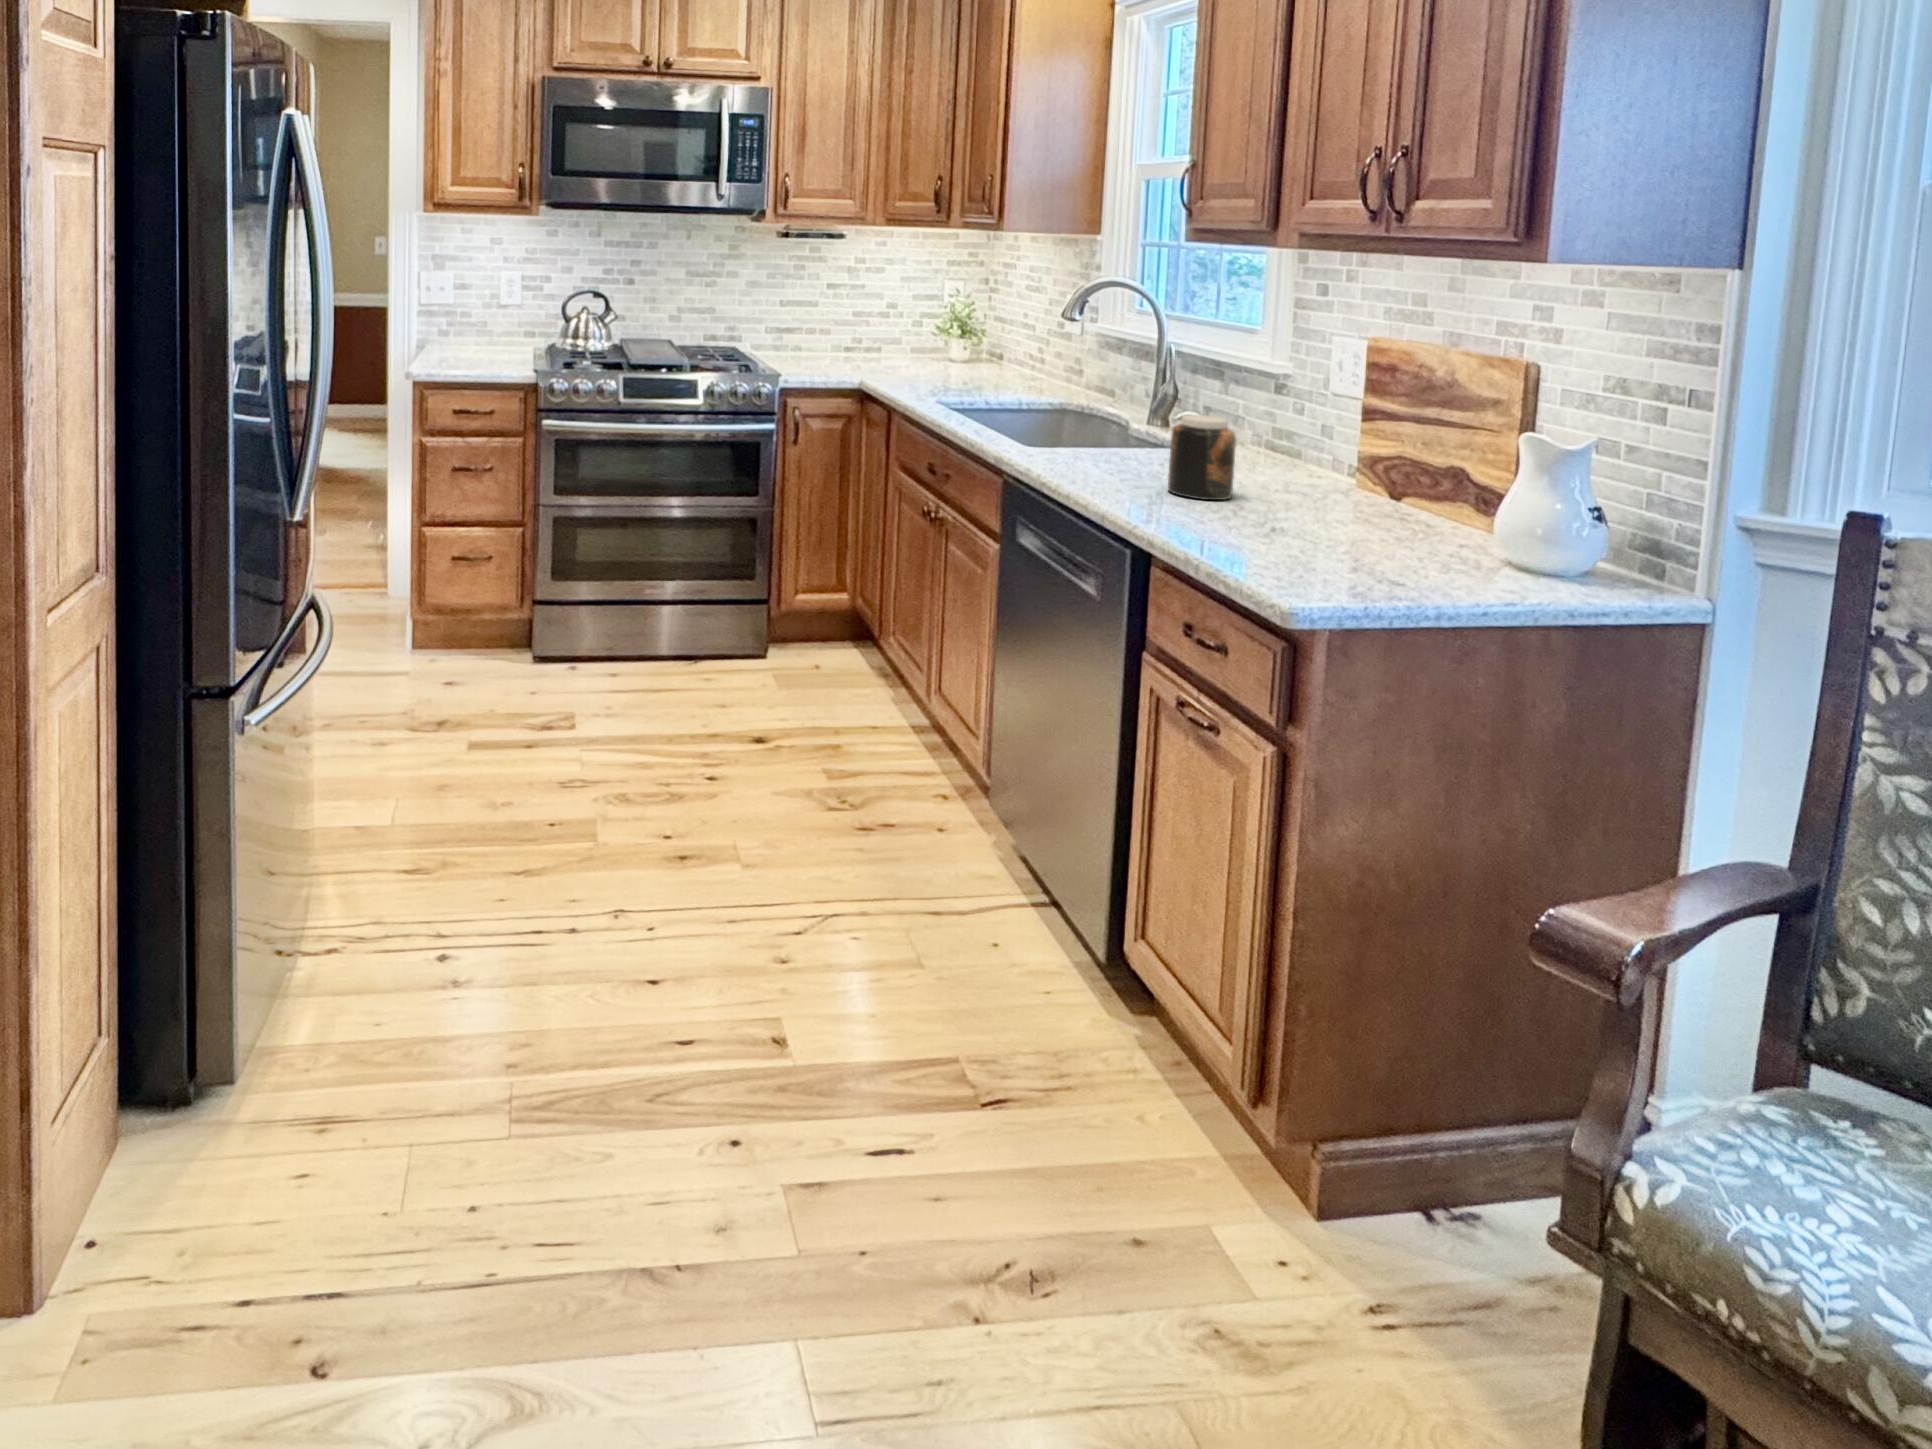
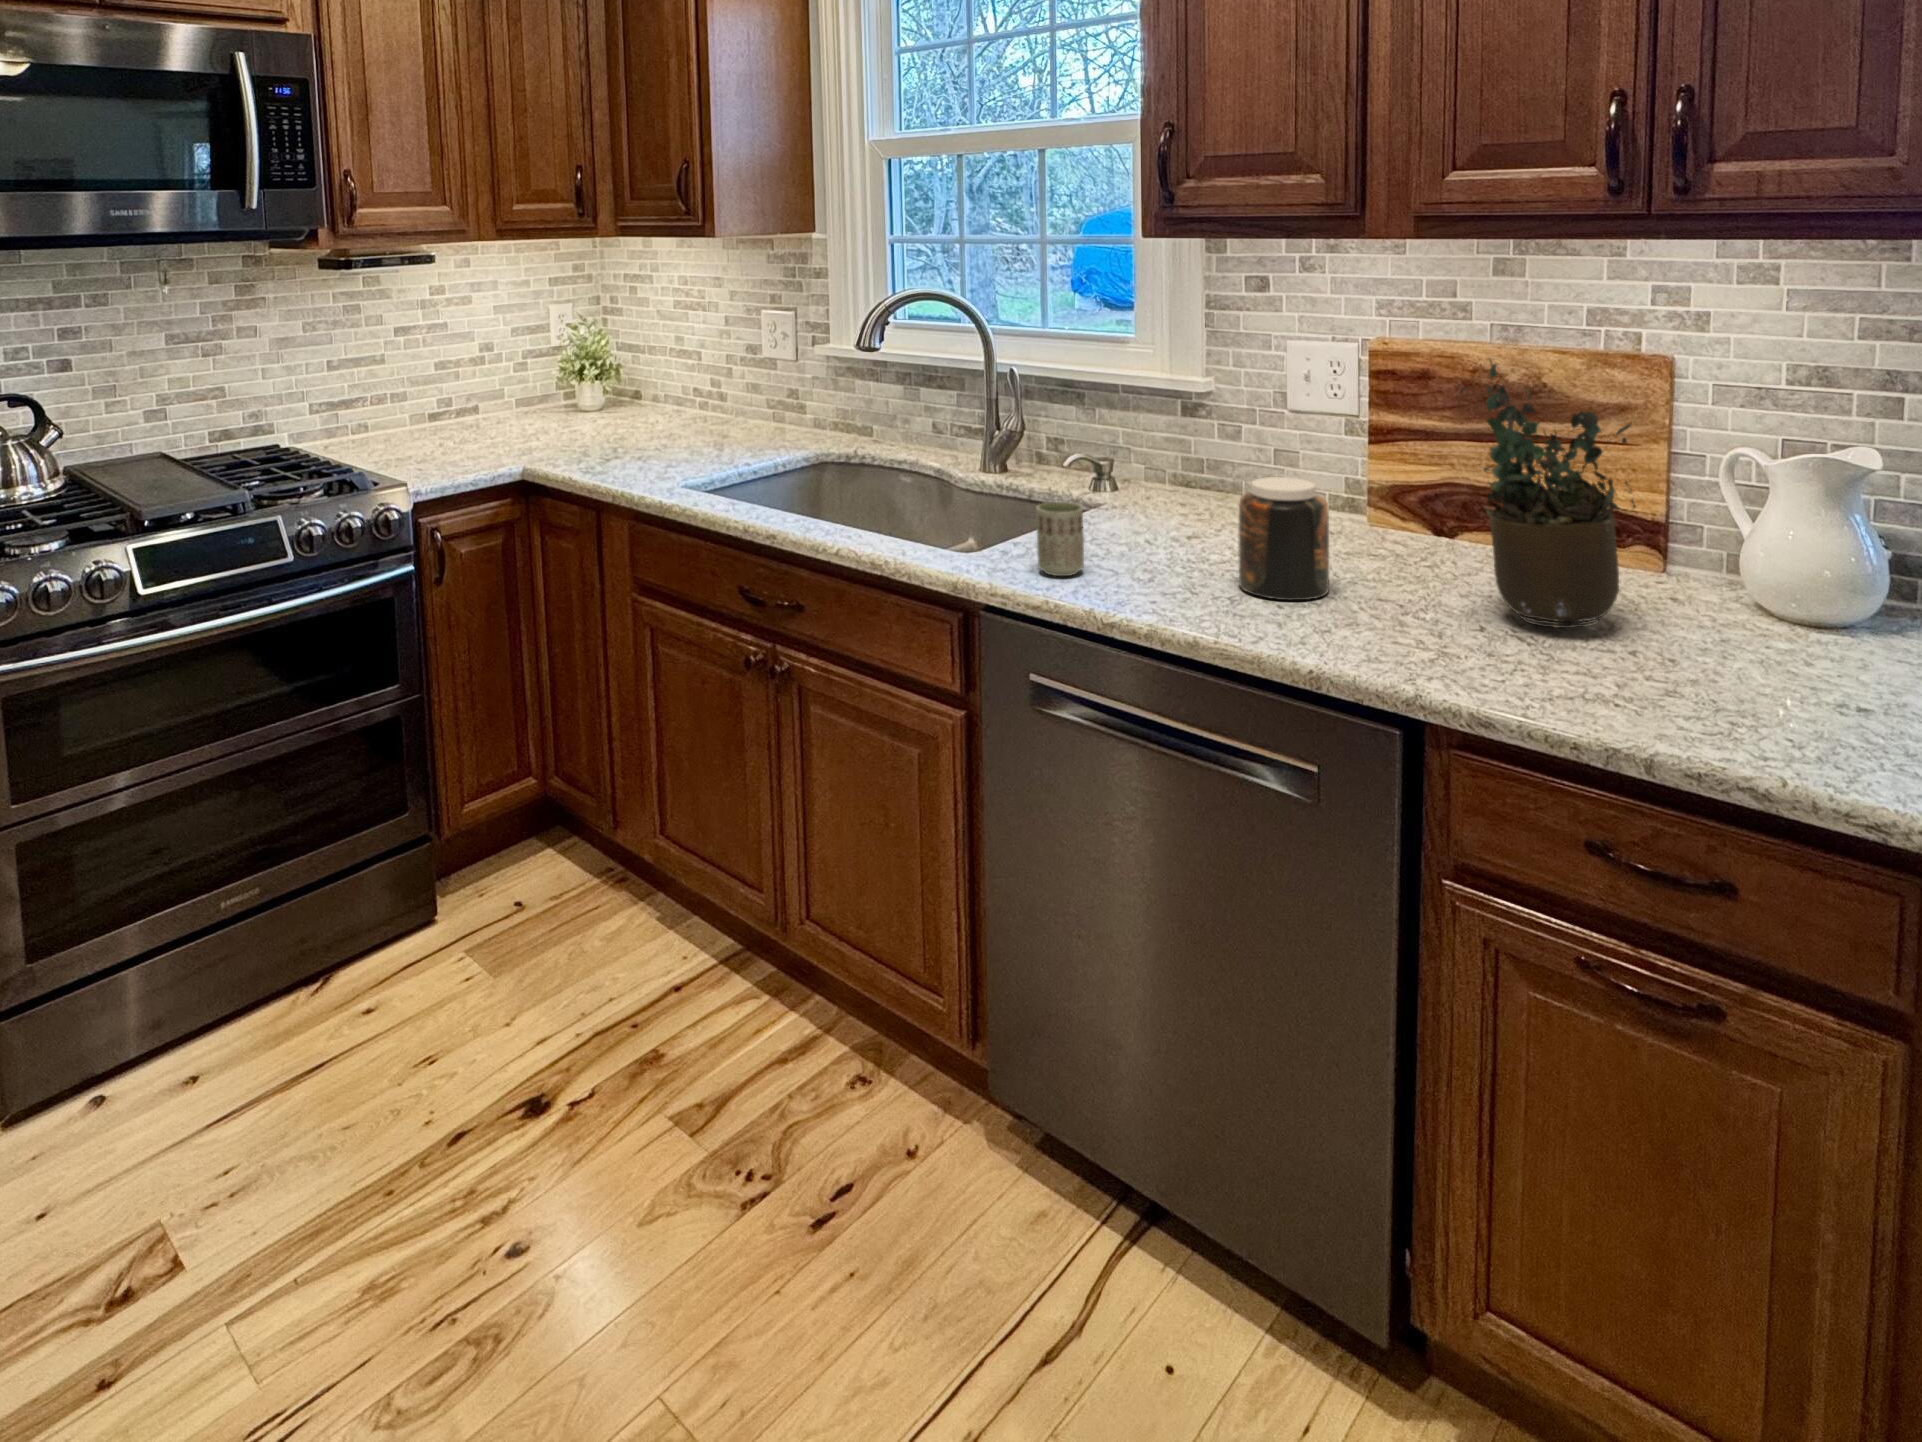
potted plant: none [1274,329,1430,538] -> present [1460,358,1636,628]
cup: none [1061,417,1095,466] -> present [1036,502,1084,576]

